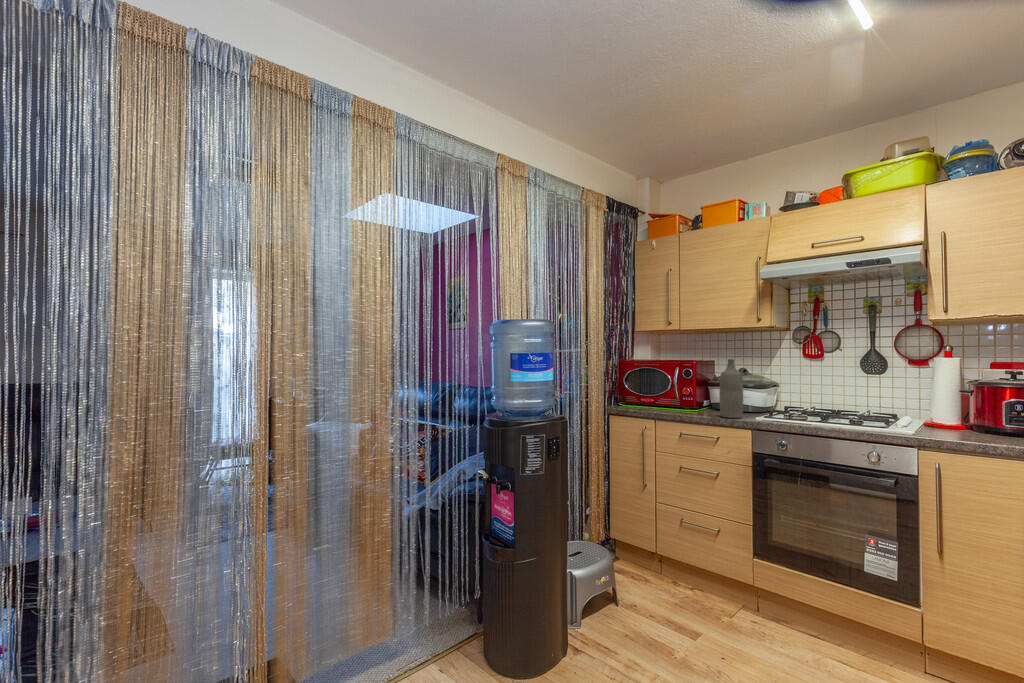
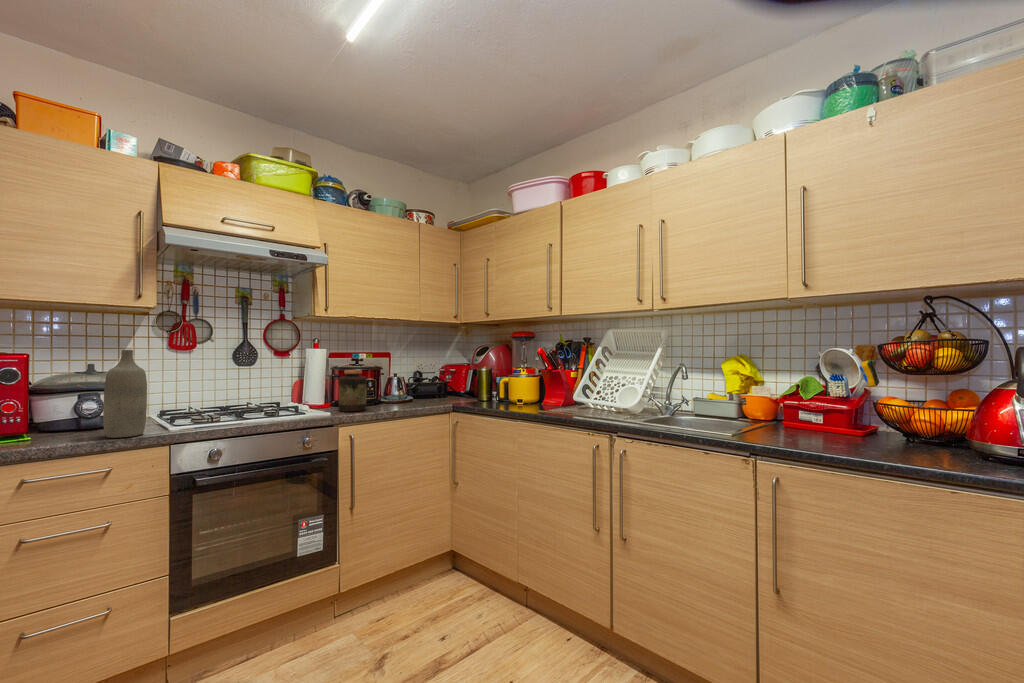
jar: none [941,386,988,440] -> present [339,370,367,412]

